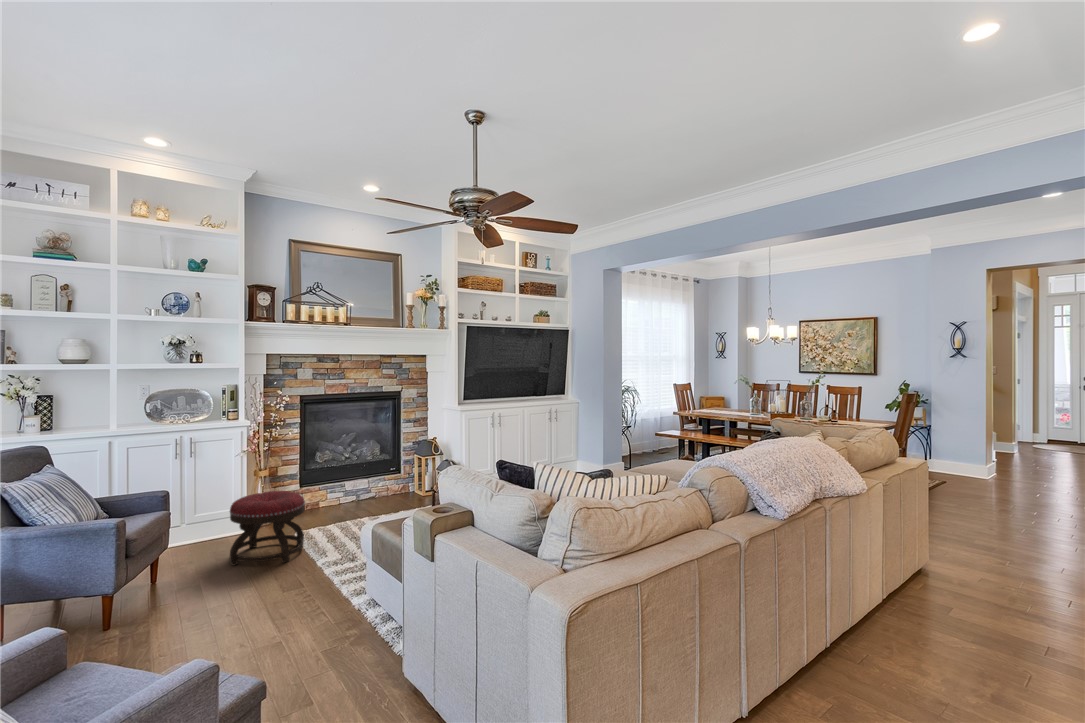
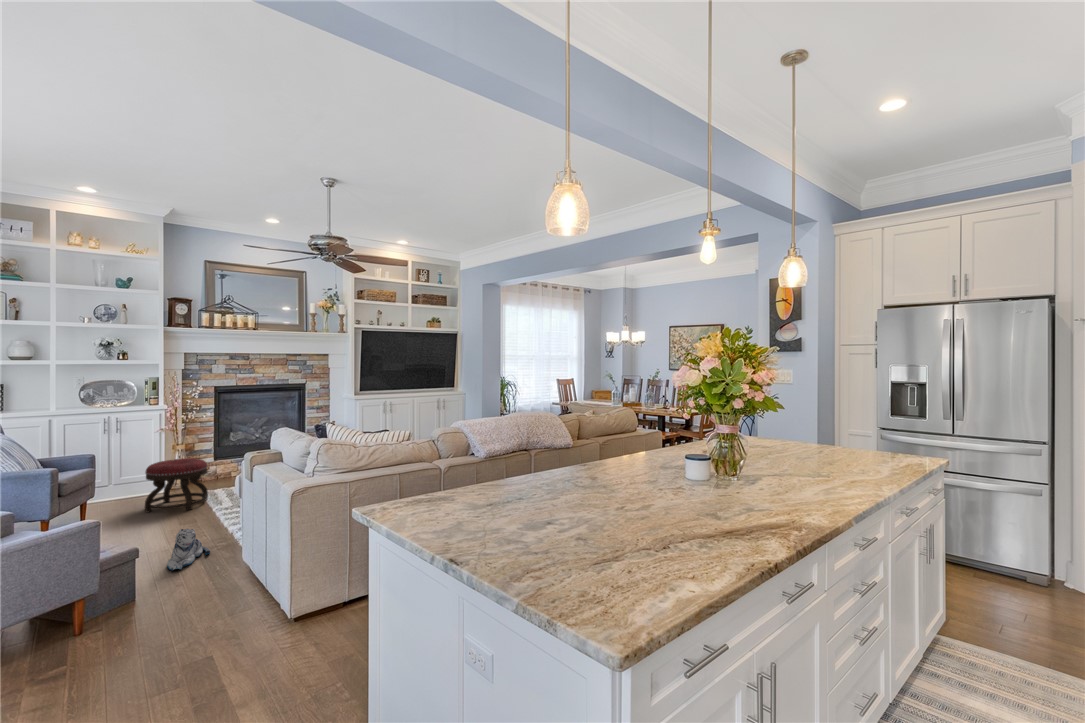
plush toy: none [287,617,342,689] -> present [167,529,210,571]

